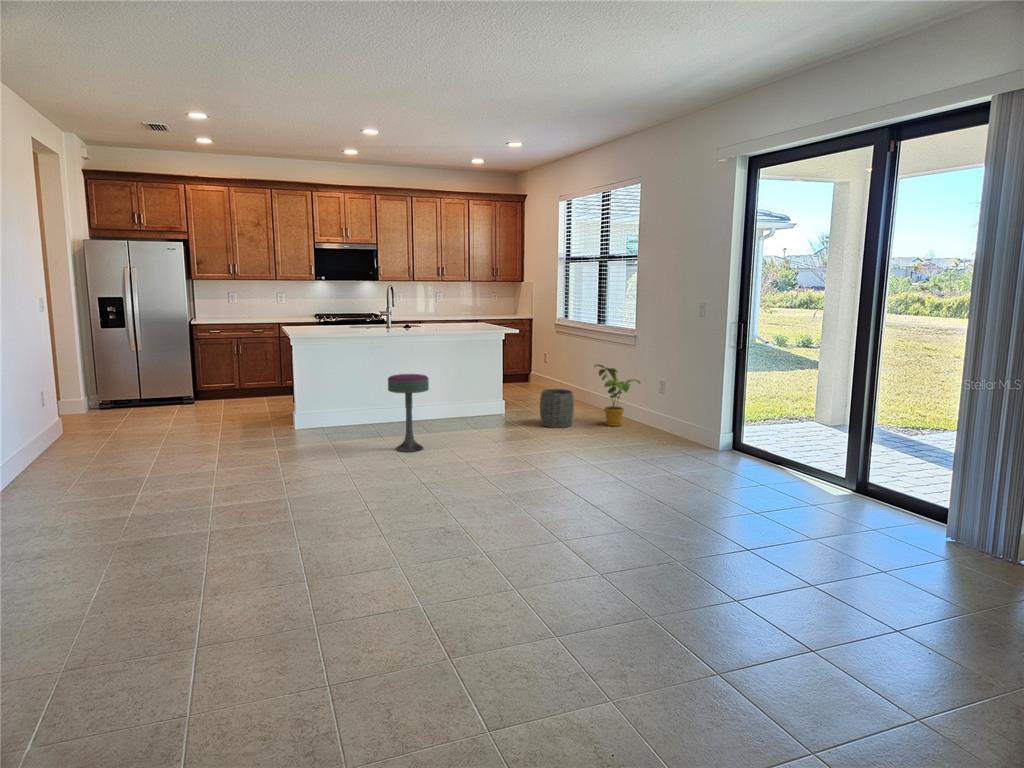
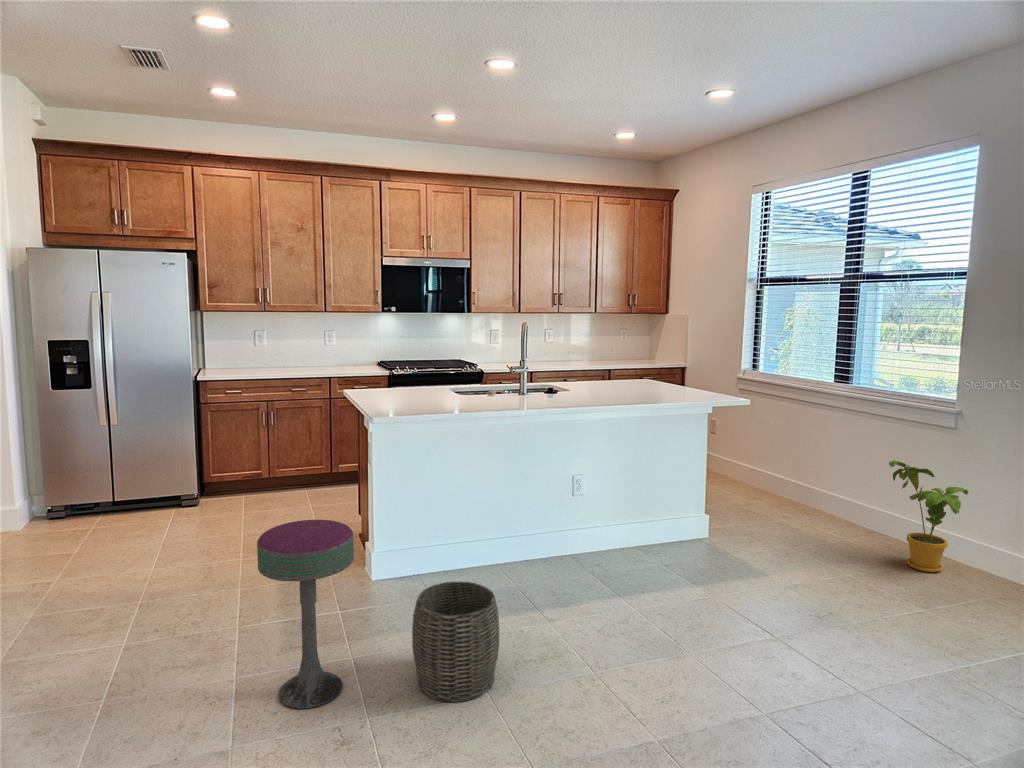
bar stool: present [388,374,429,452] -> present [257,520,354,709]
woven basket: present [540,389,574,428] -> present [412,581,499,702]

